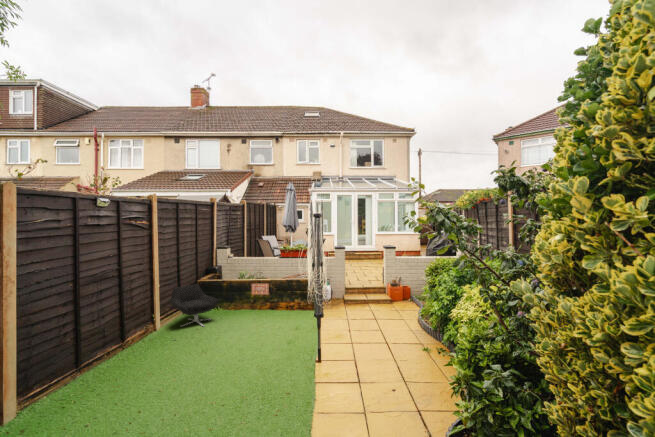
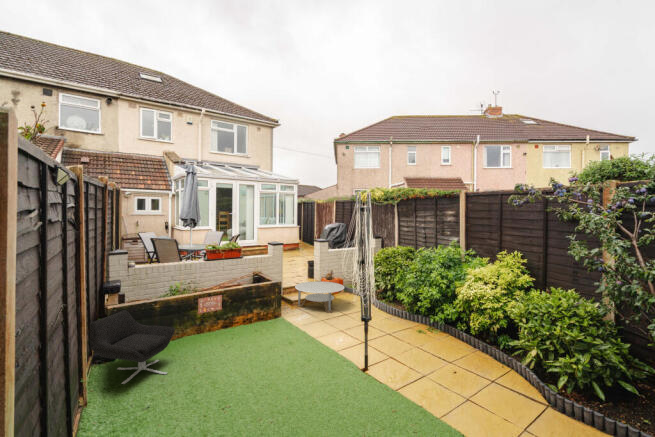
round table: none [342,284,388,313] -> present [295,281,344,313]

